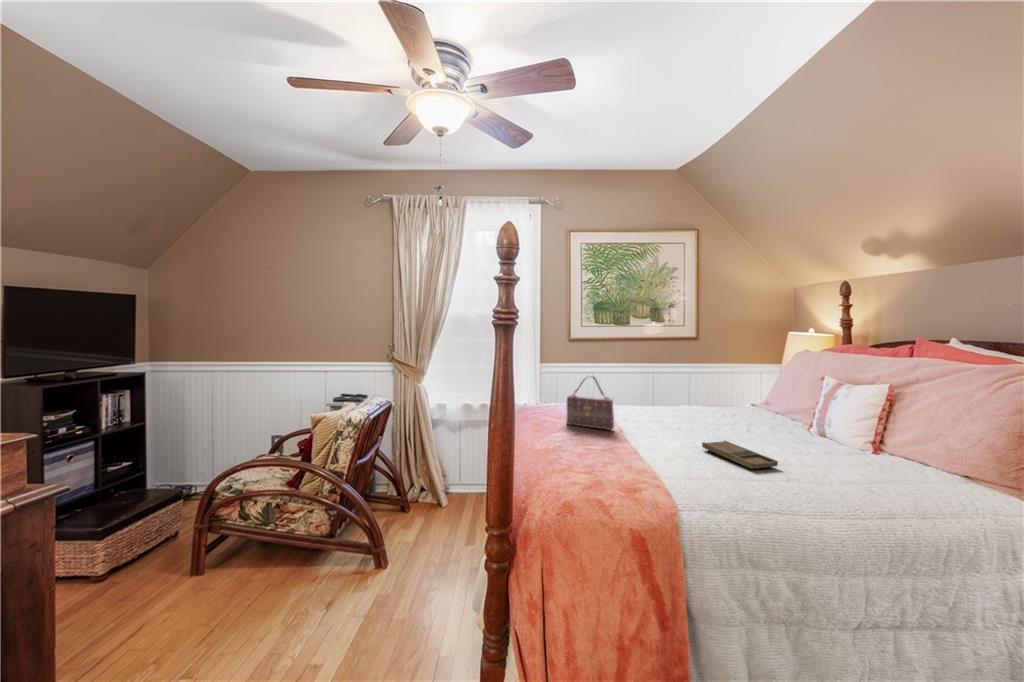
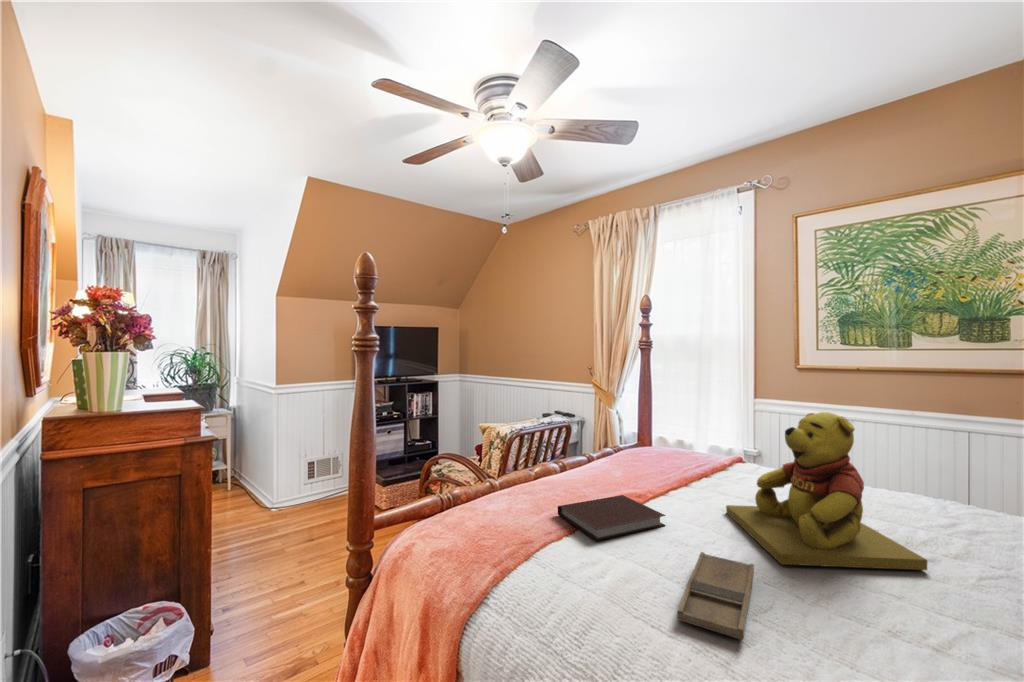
teddy bear: none [652,357,748,440] -> present [726,412,927,570]
handbag: present [567,377,614,430] -> none [620,420,659,498]
notebook: none [597,430,650,455] -> present [558,495,666,541]

